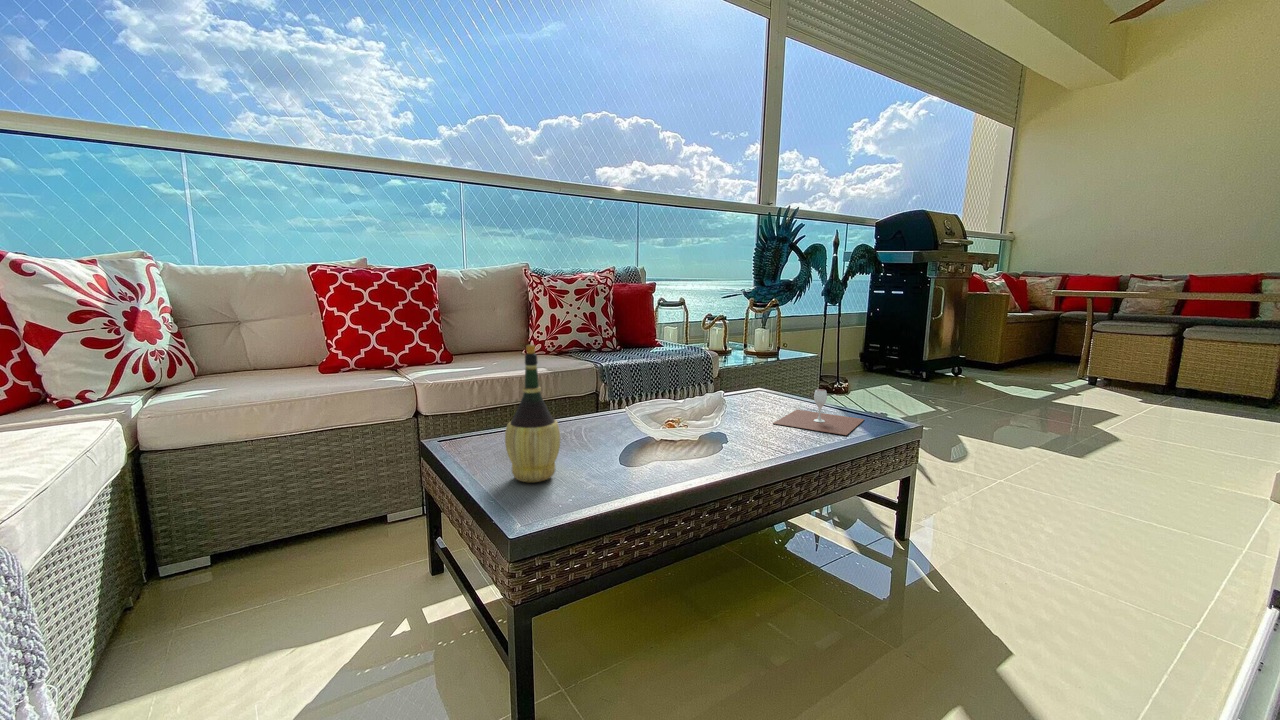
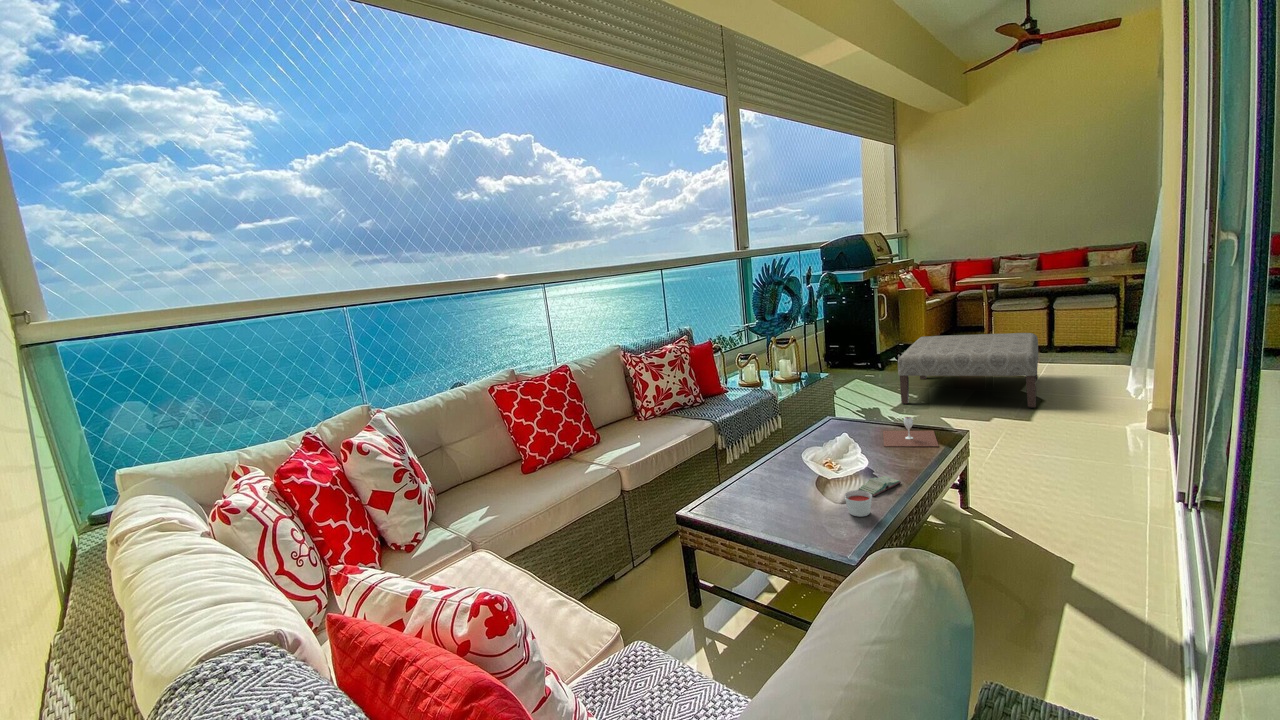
ottoman: none [919,343,1139,448] -> present [898,333,1038,408]
wine bottle: present [505,345,560,482] -> none [787,438,823,524]
book: none [657,447,730,470] -> present [858,476,901,496]
candle: none [595,450,636,489] -> present [844,490,872,517]

